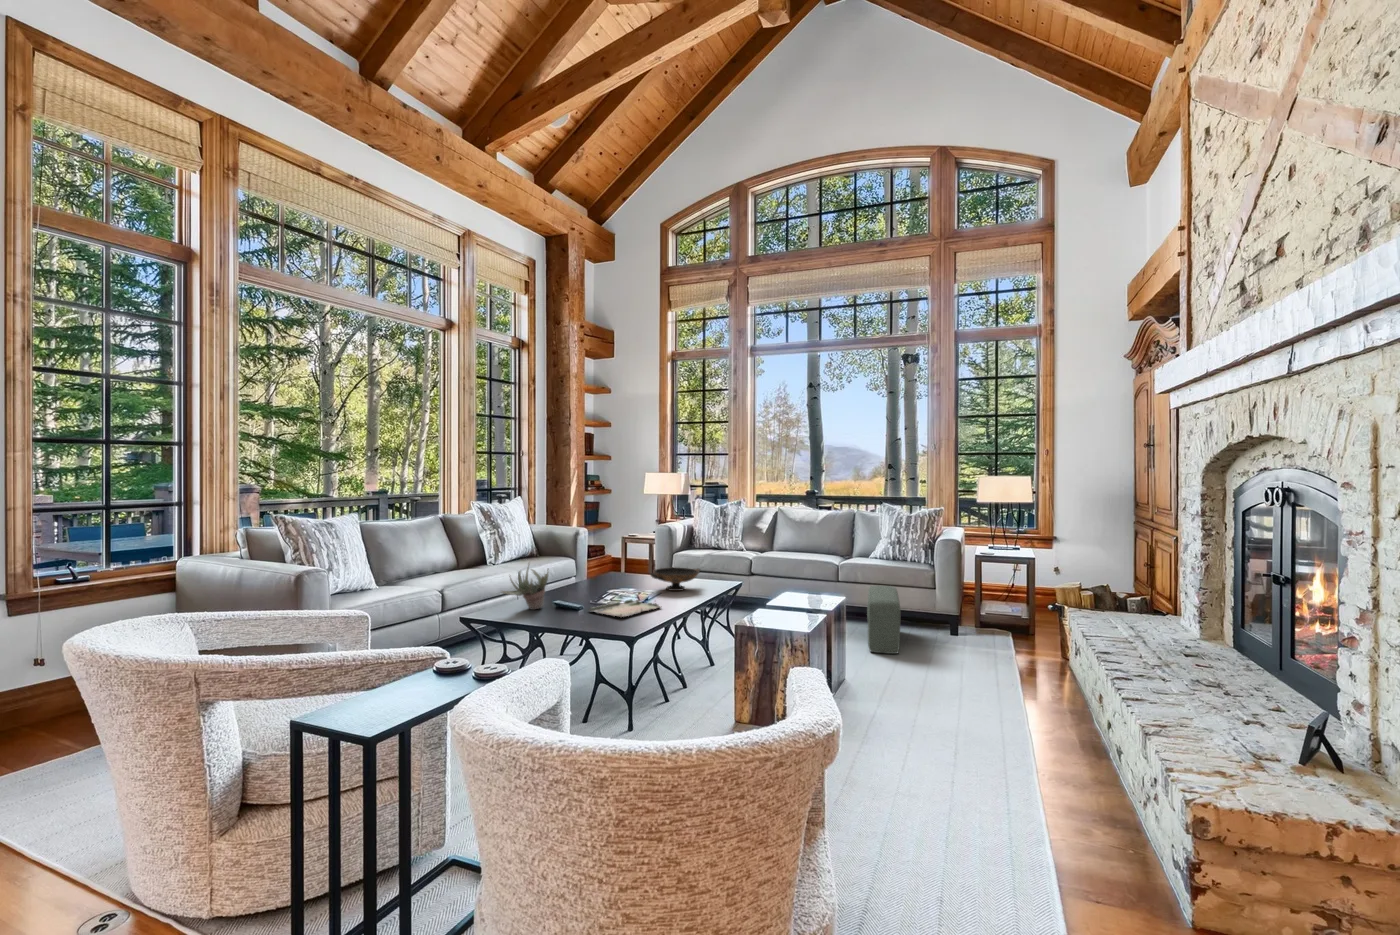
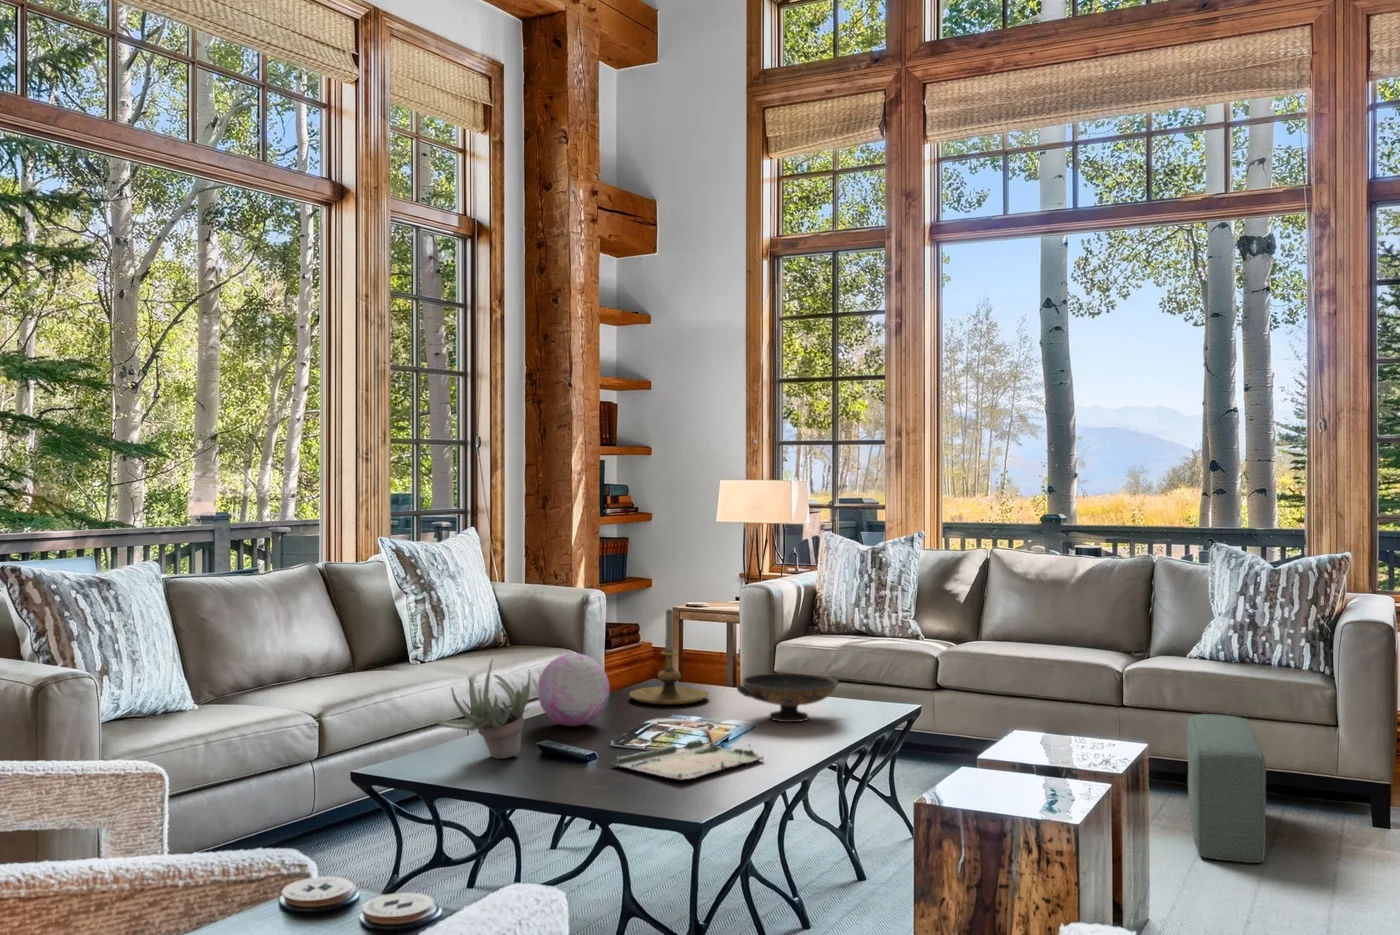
candle holder: none [598,537,638,584] -> present [630,610,709,704]
decorative orb: none [552,559,588,594] -> present [538,653,610,726]

